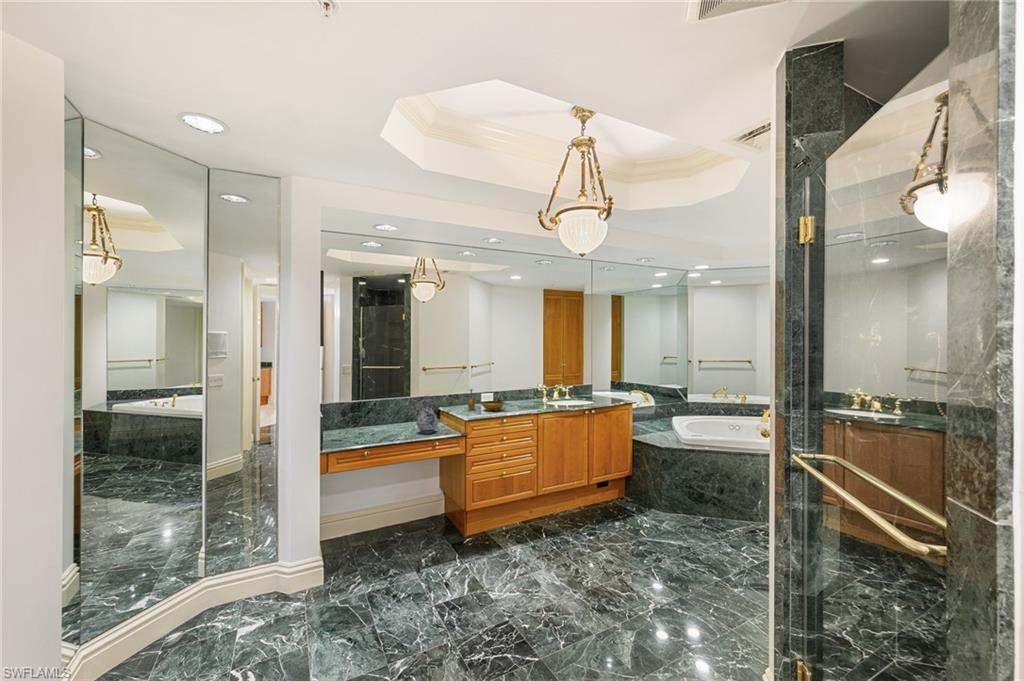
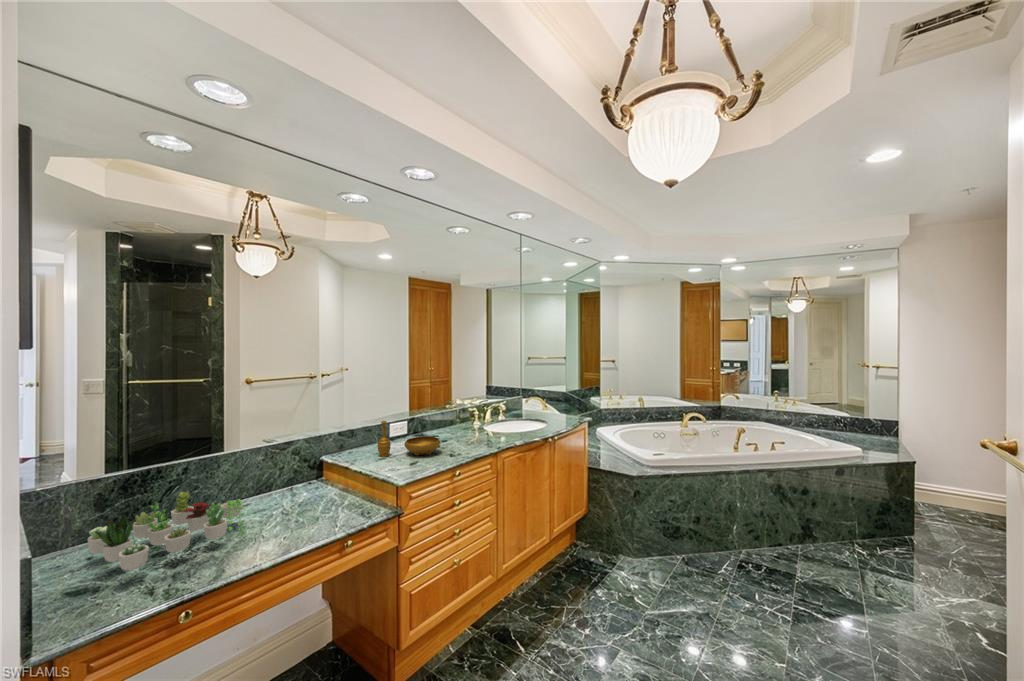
vase: present [417,396,438,433] -> none [296,445,340,521]
succulent plant: none [339,411,395,438] -> present [88,492,246,571]

